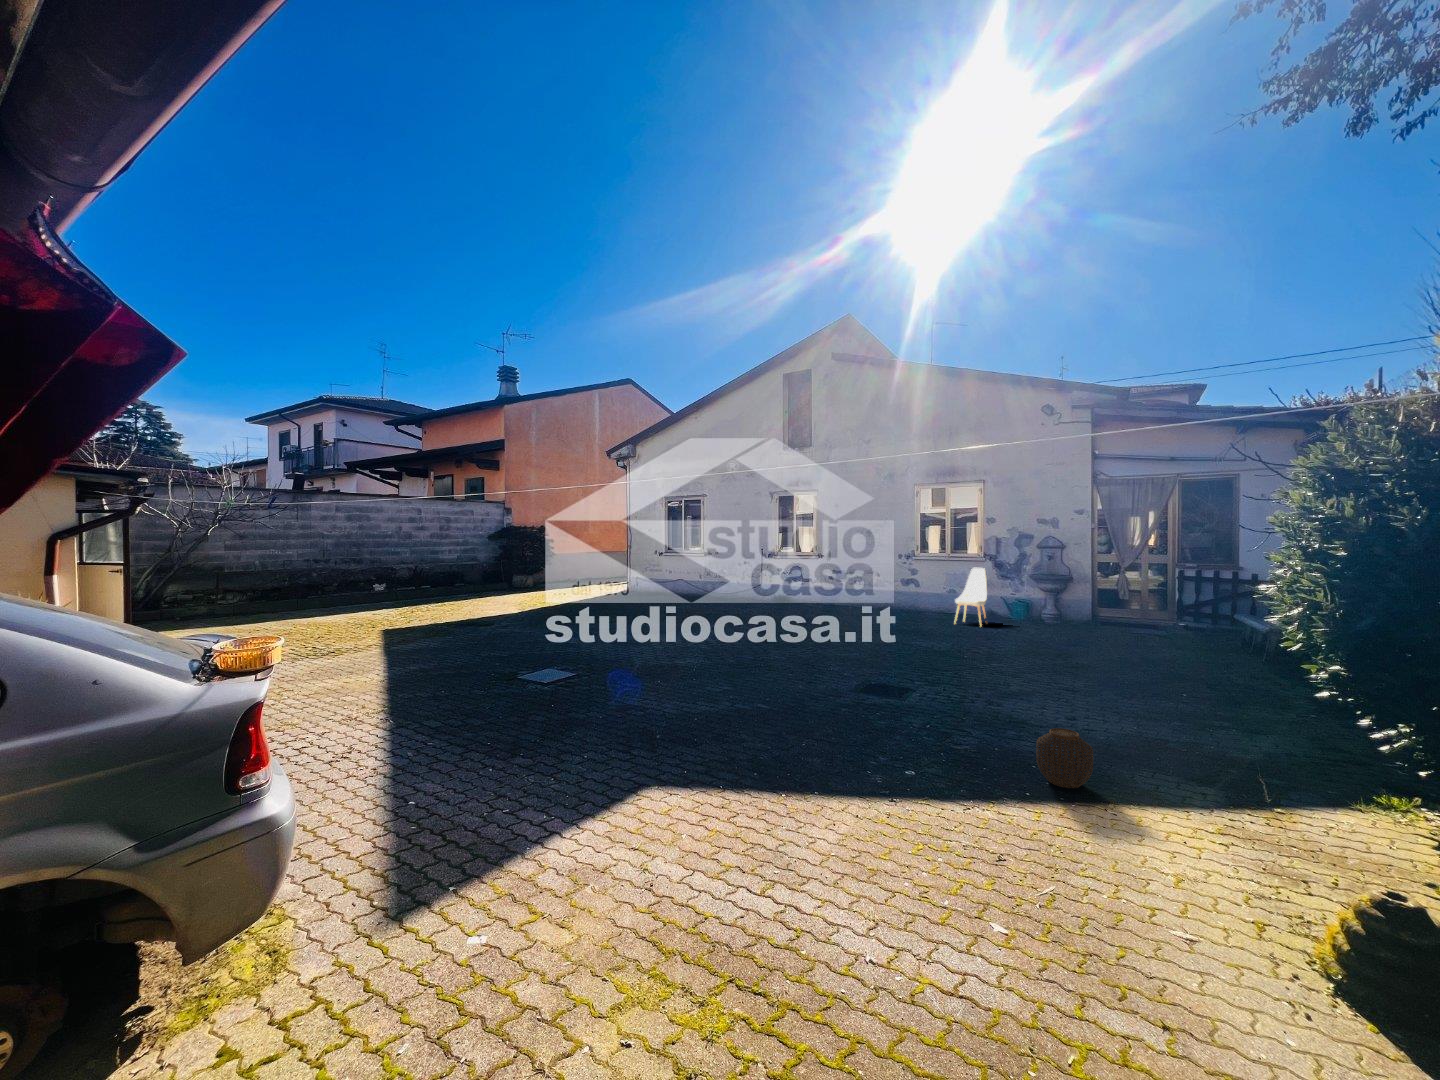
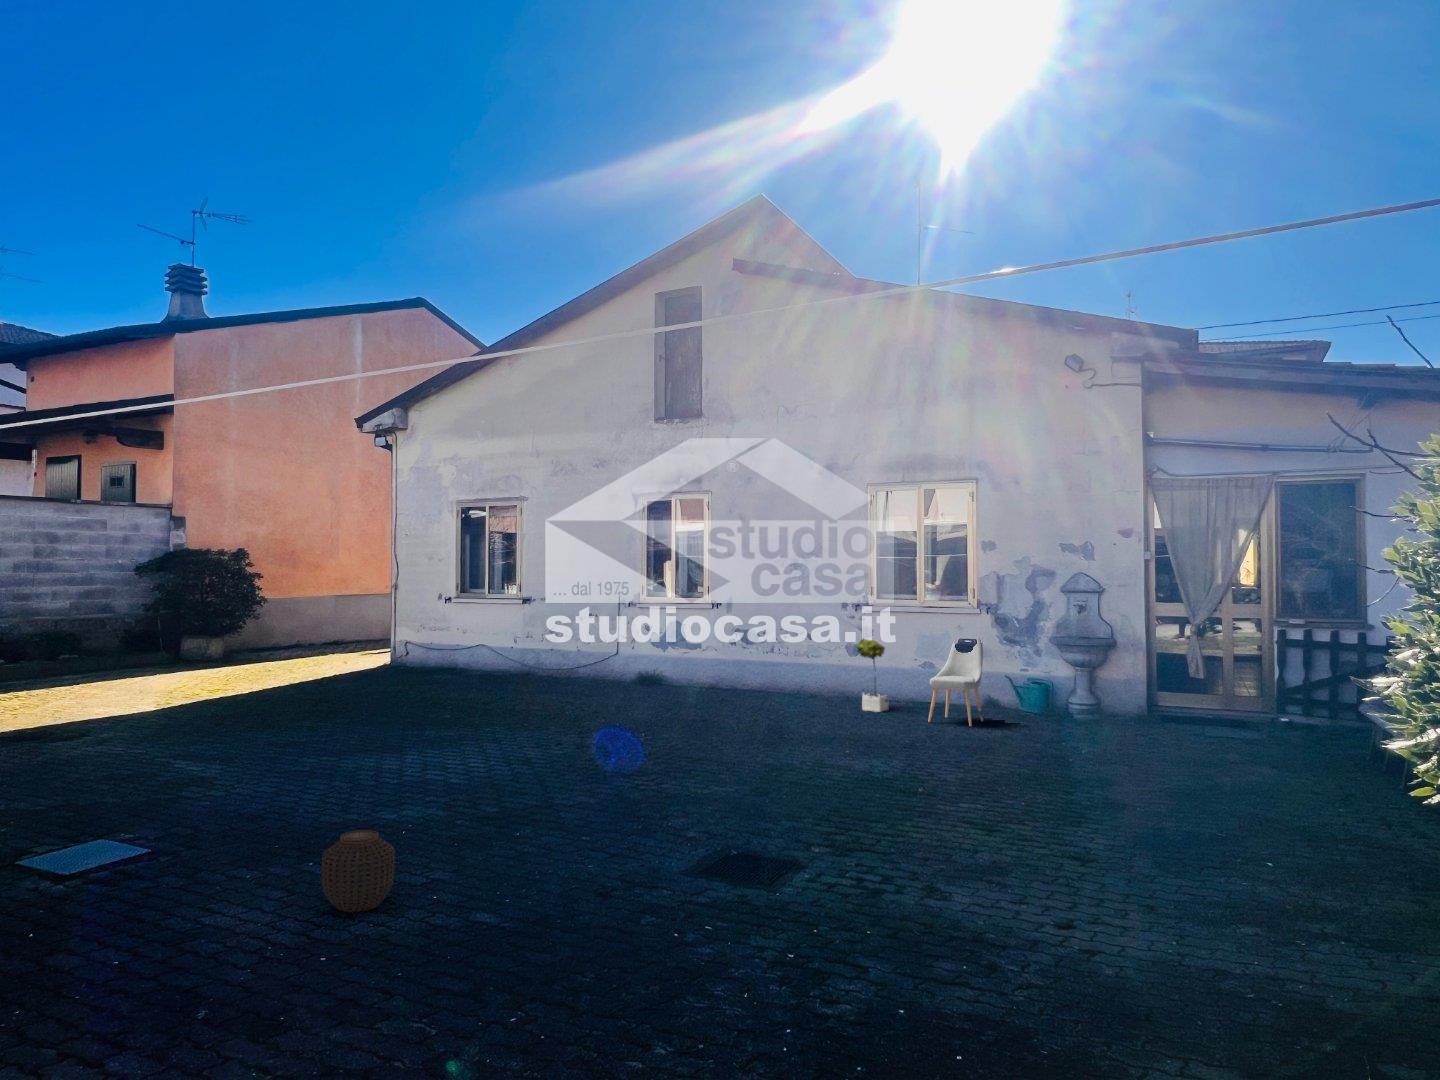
potted tree: none [908,575,927,618] -> present [857,638,888,712]
woven basket: present [1036,728,1093,788] -> present [322,830,395,912]

